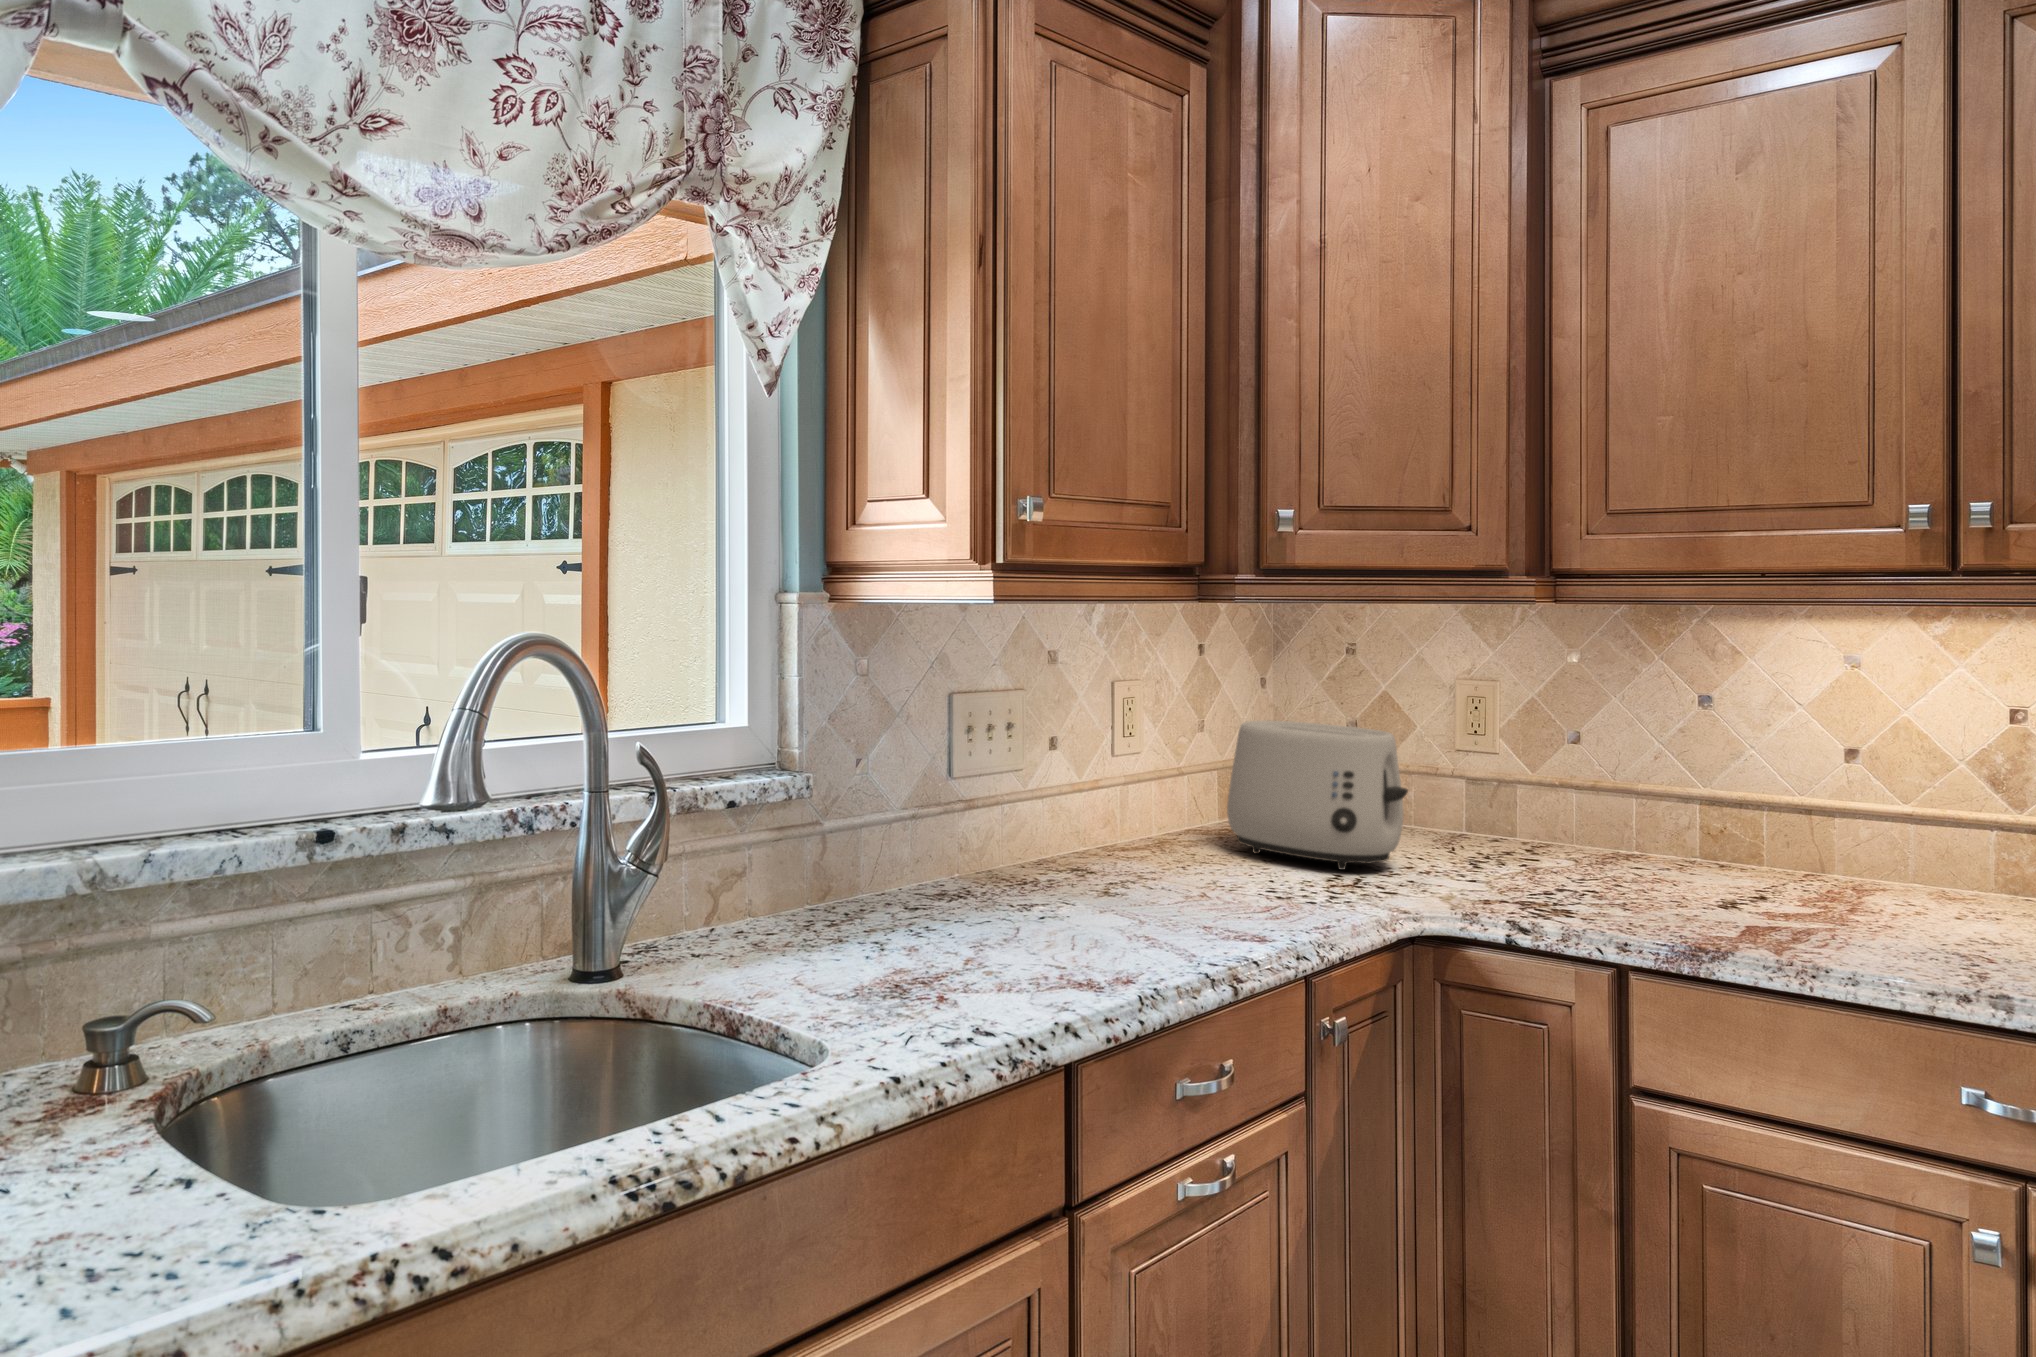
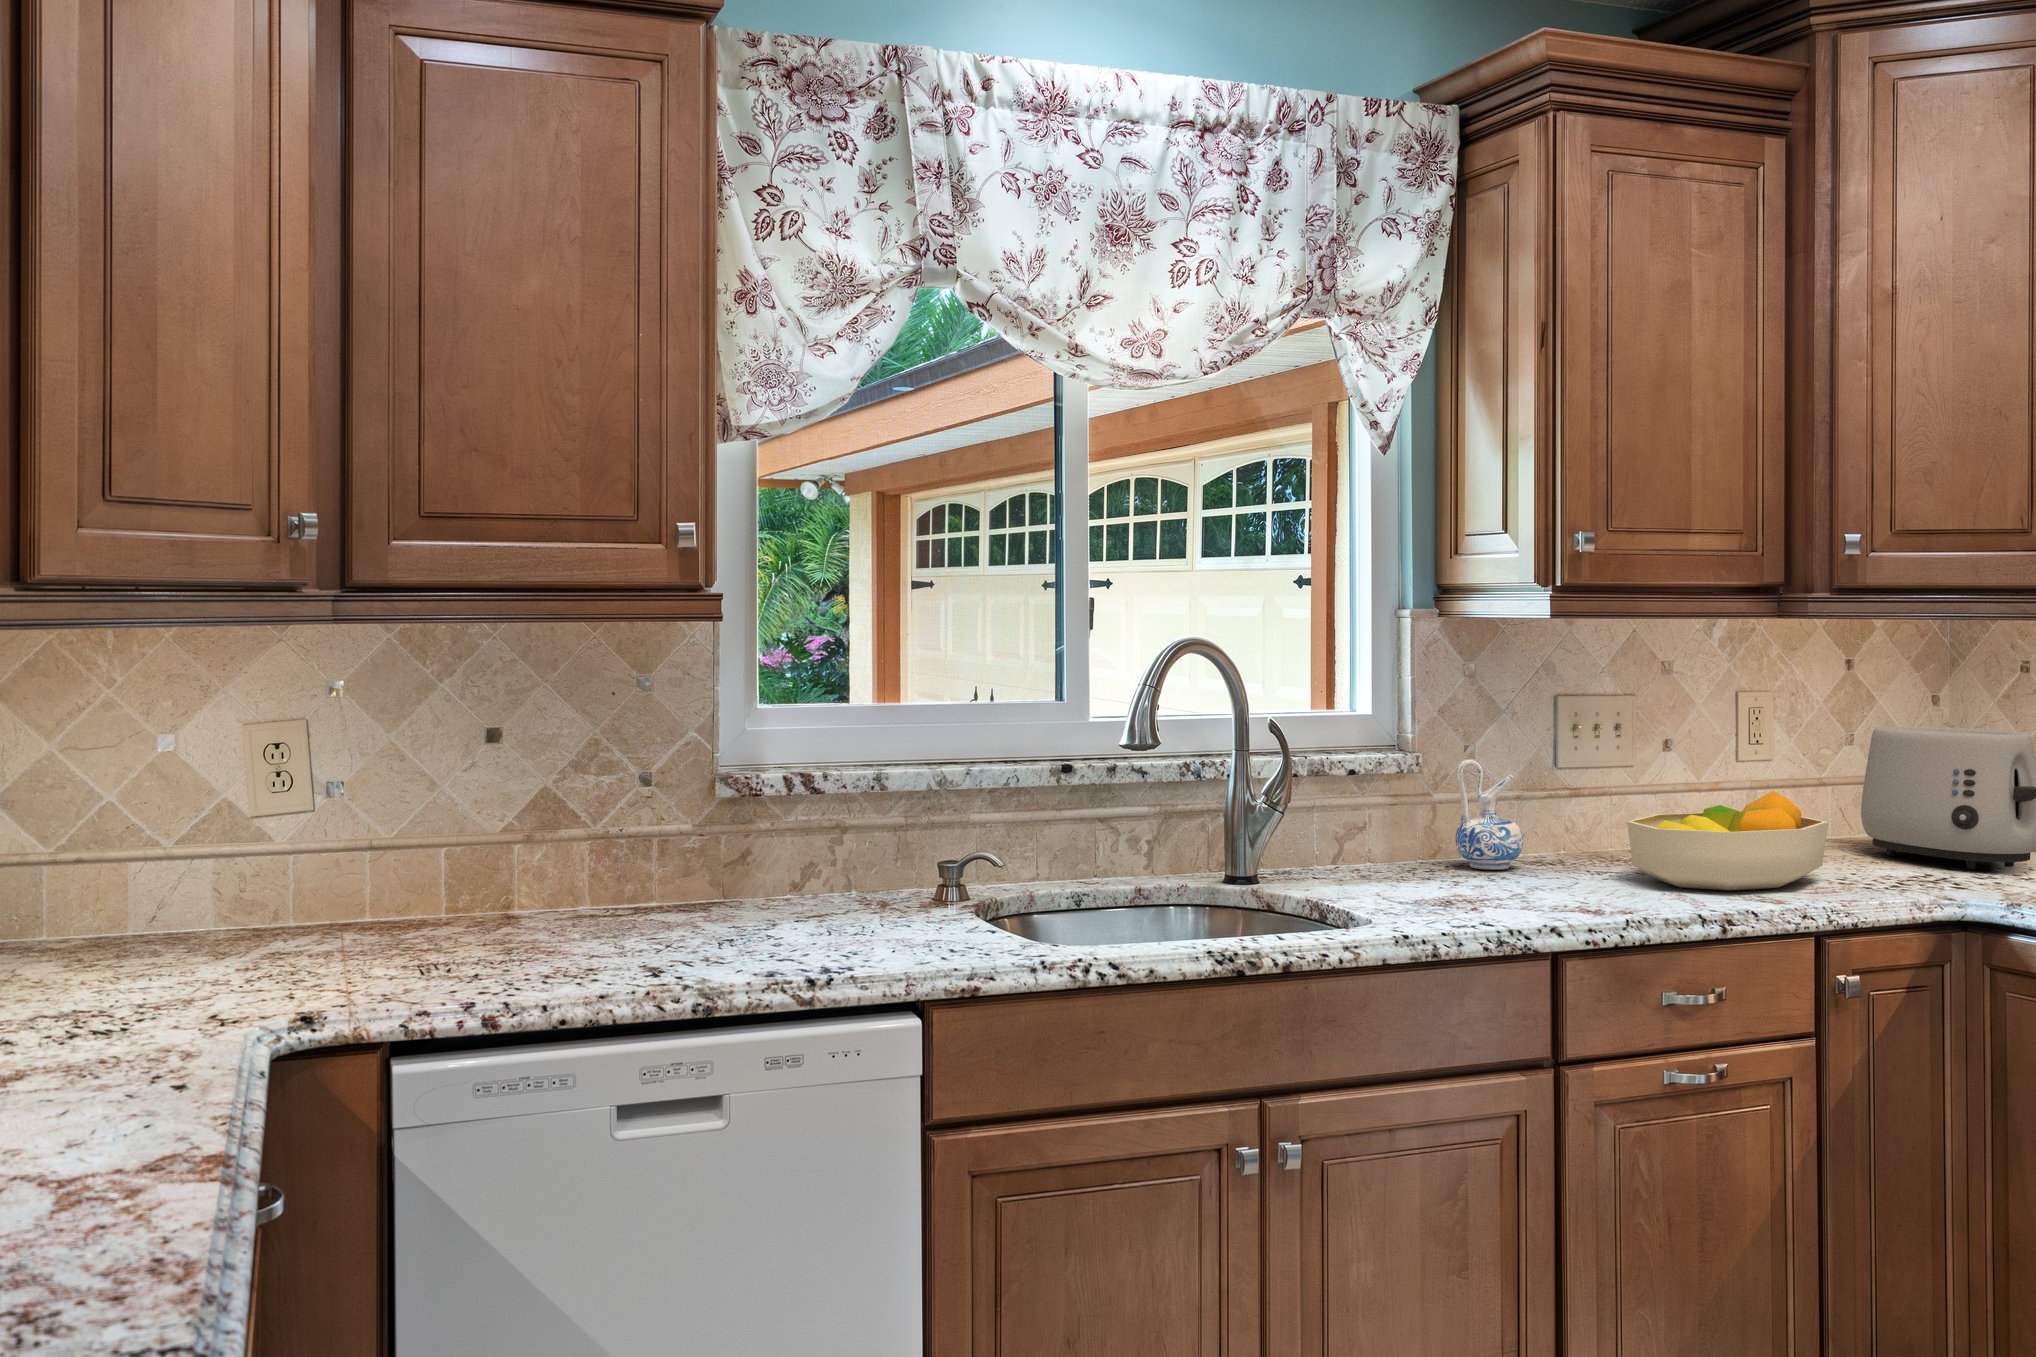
ceramic pitcher: none [854,783,932,915] -> present [1455,760,1523,870]
fruit bowl: none [1056,806,1247,930] -> present [1627,791,1828,890]

